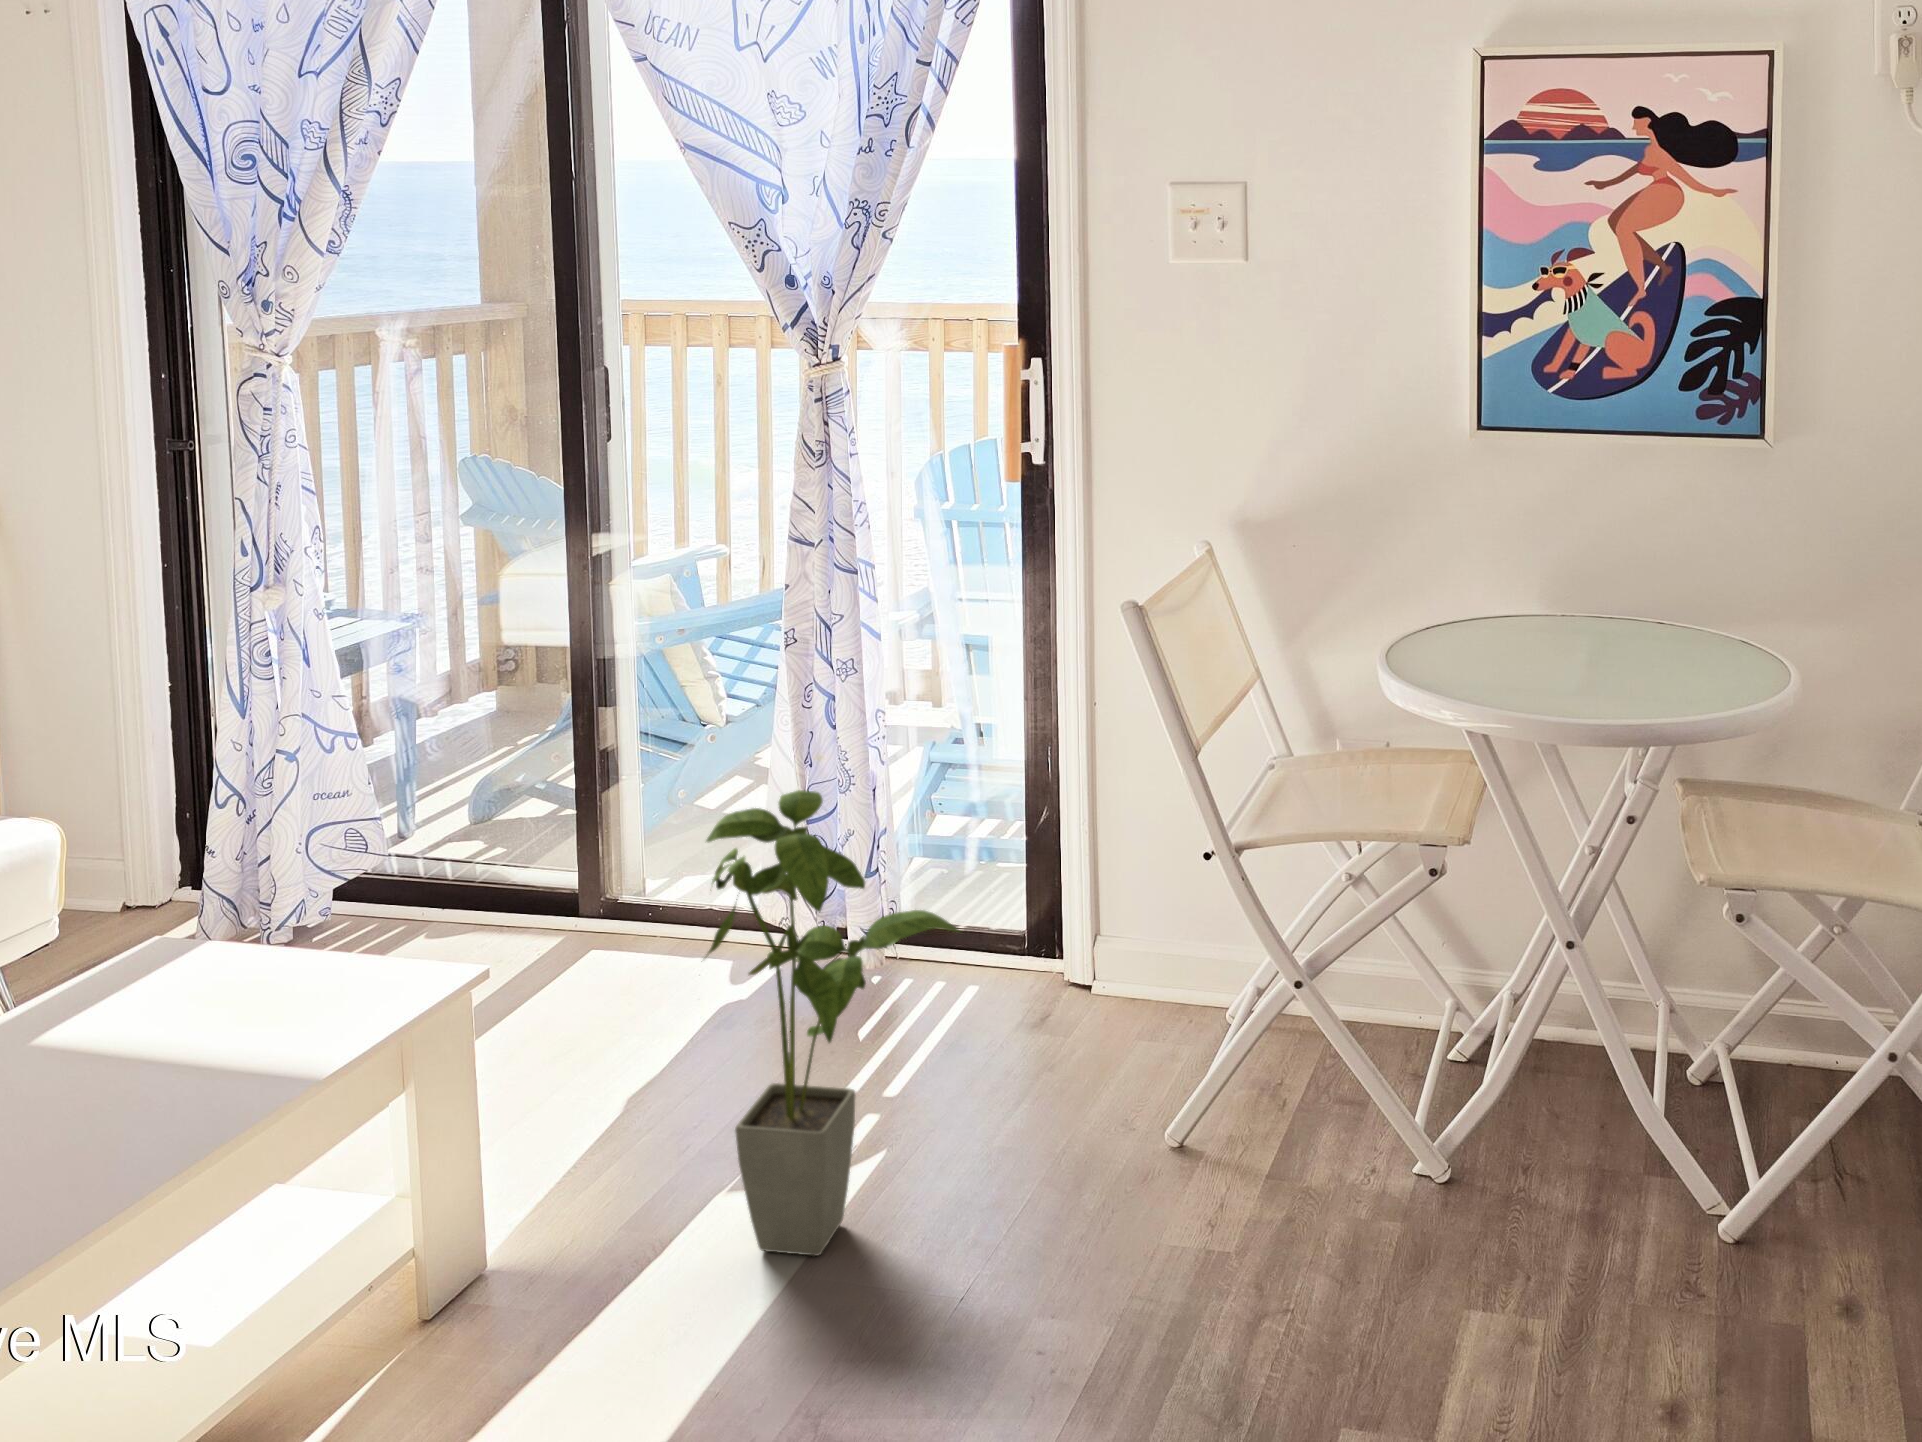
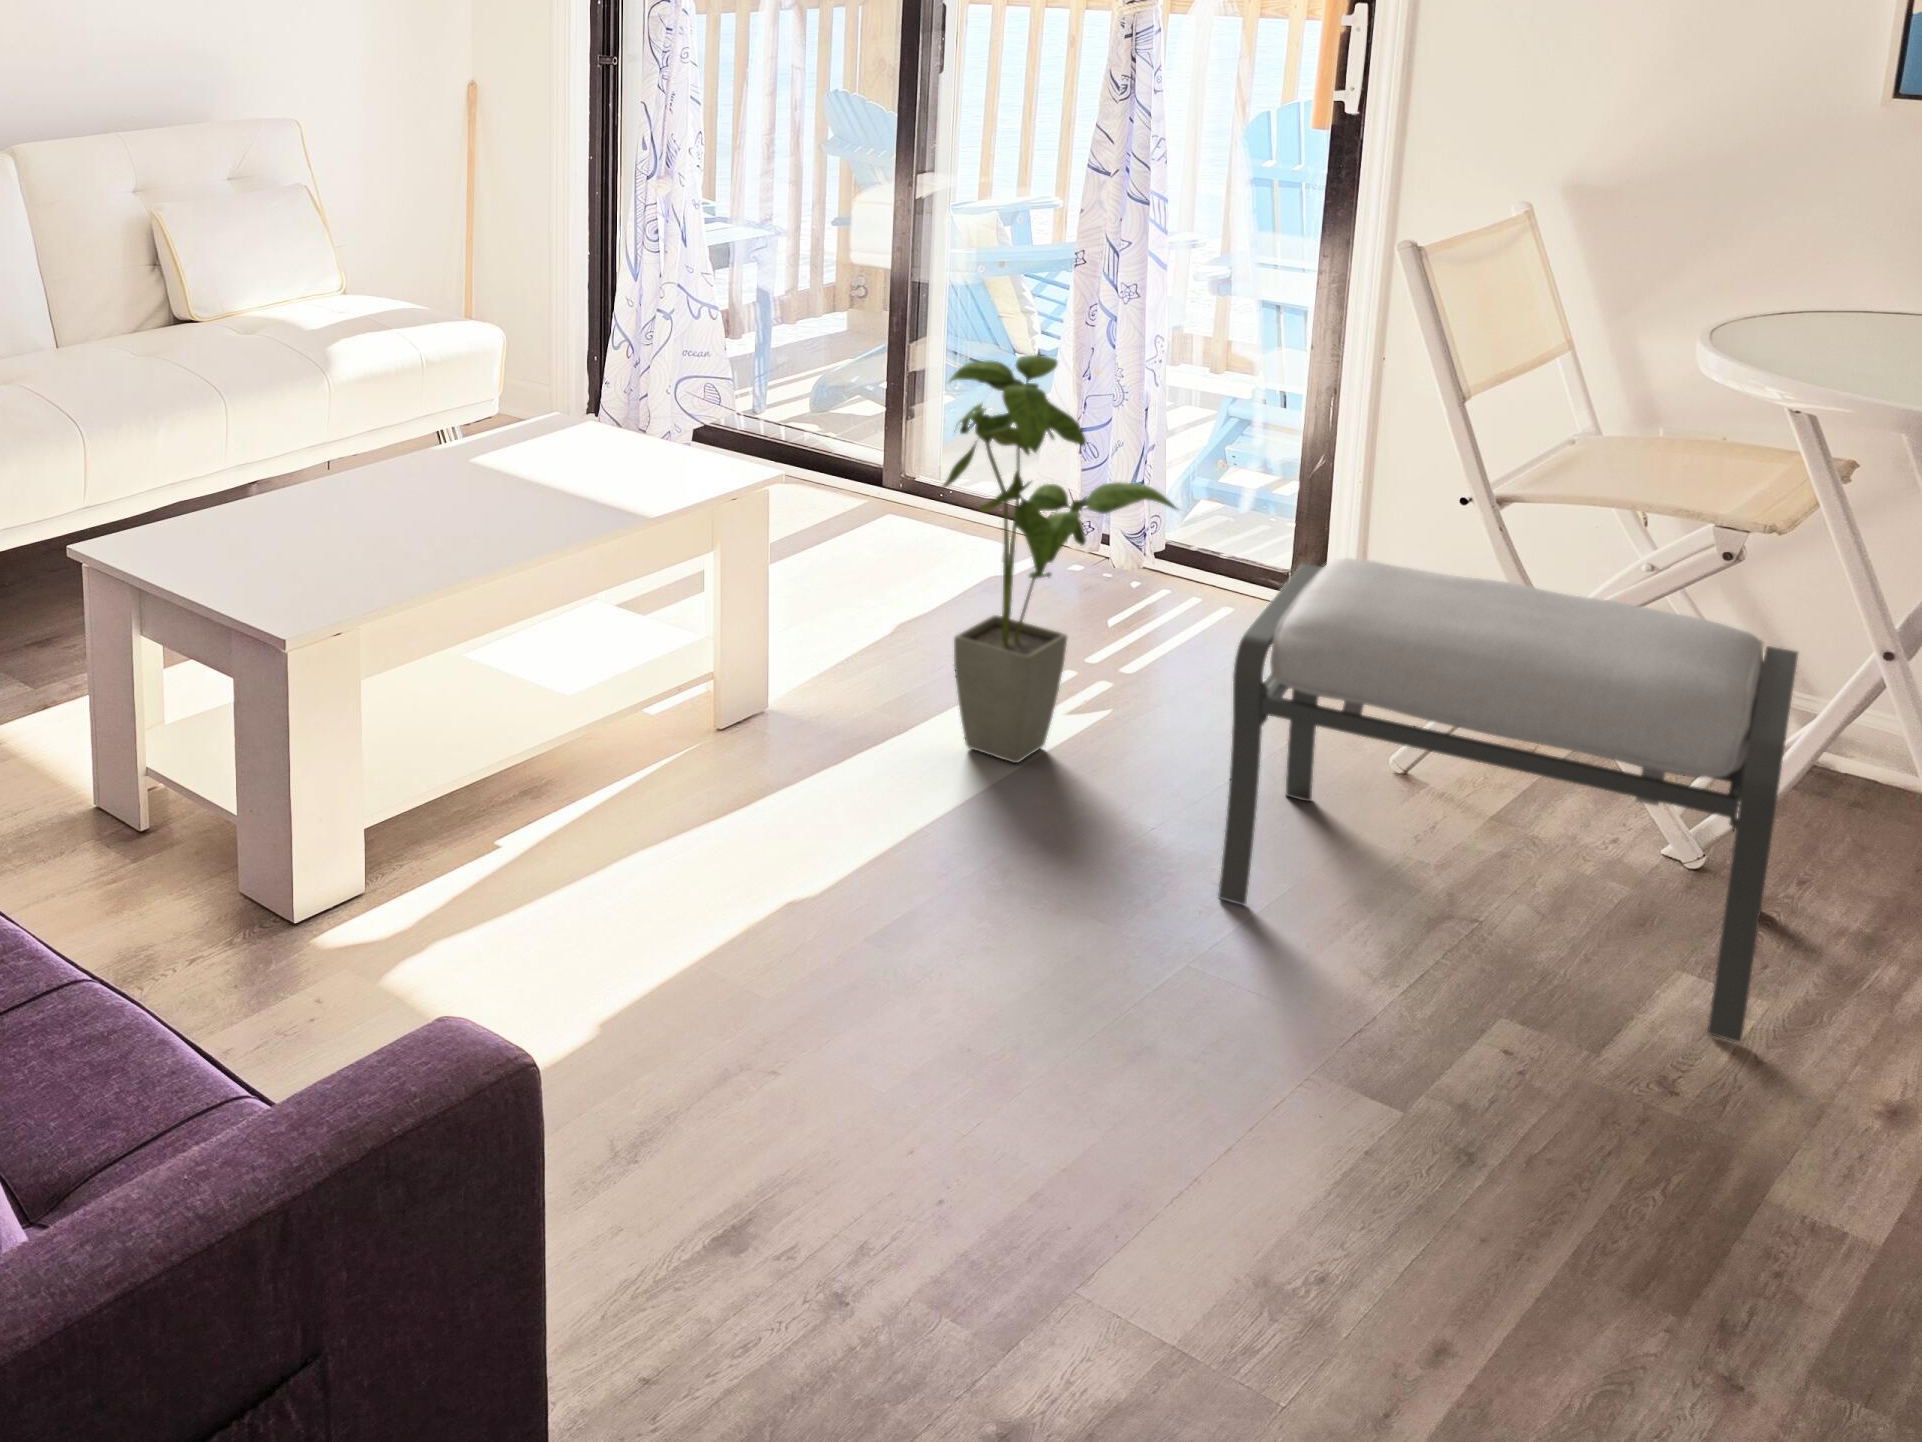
ottoman: none [1061,948,1548,1369] -> present [1218,558,1798,1043]

